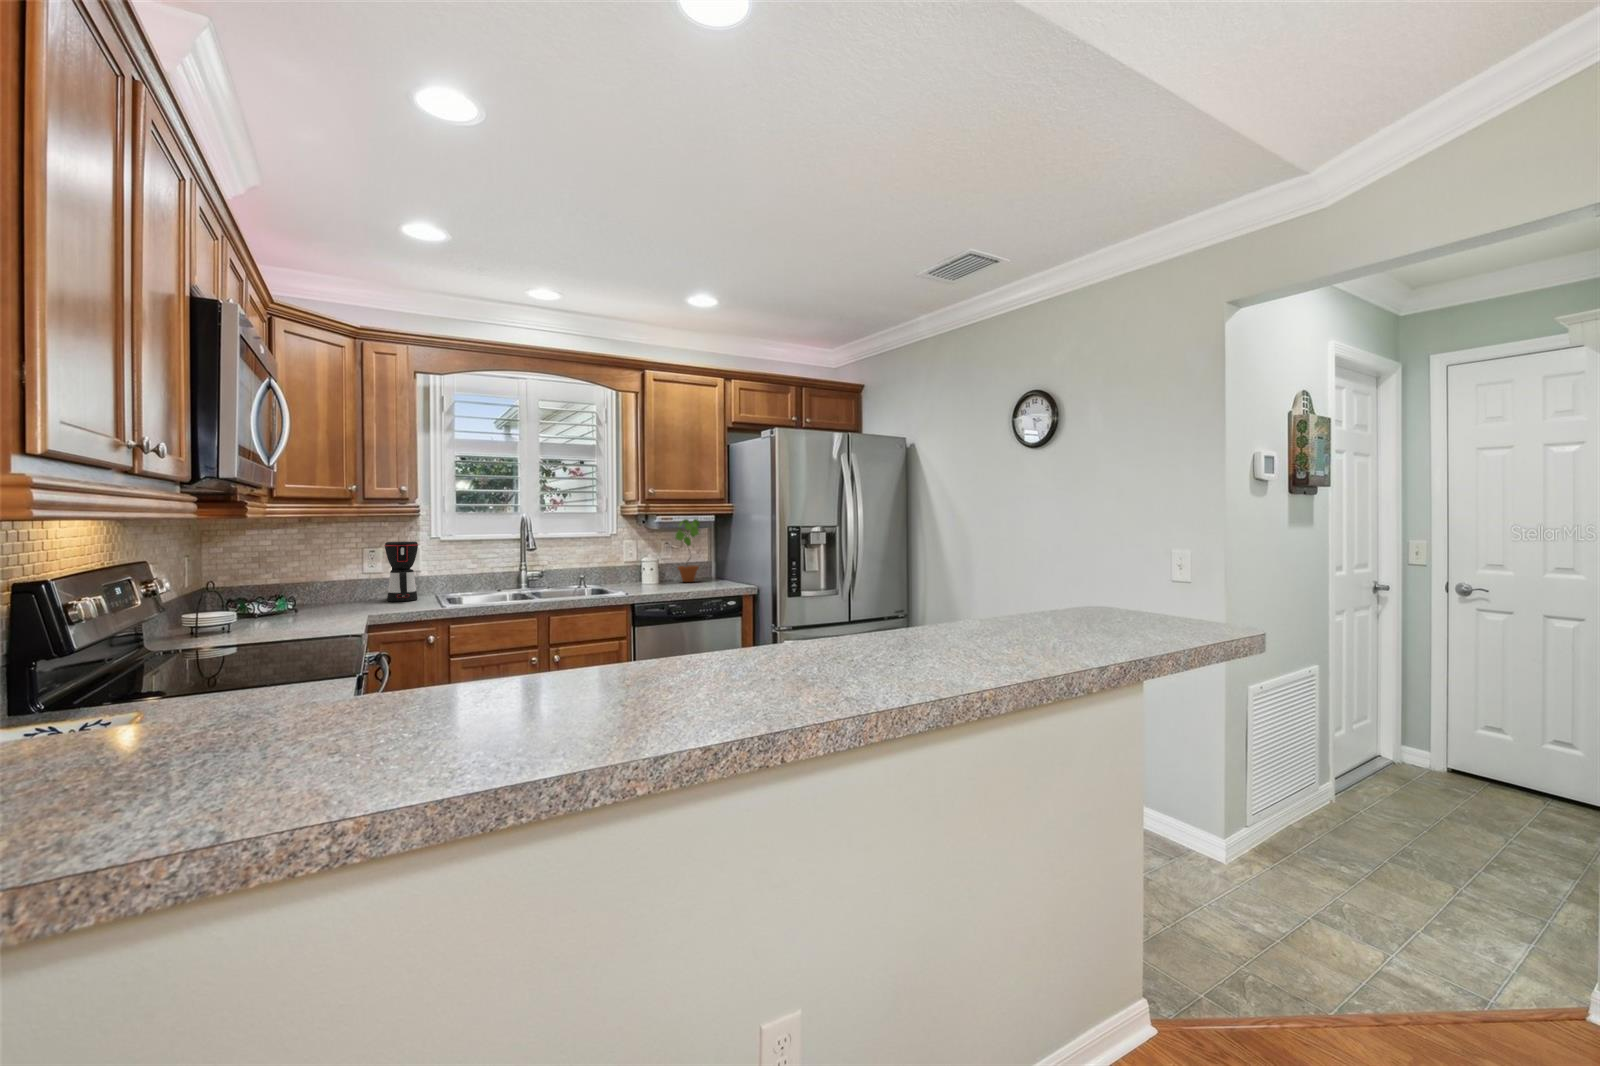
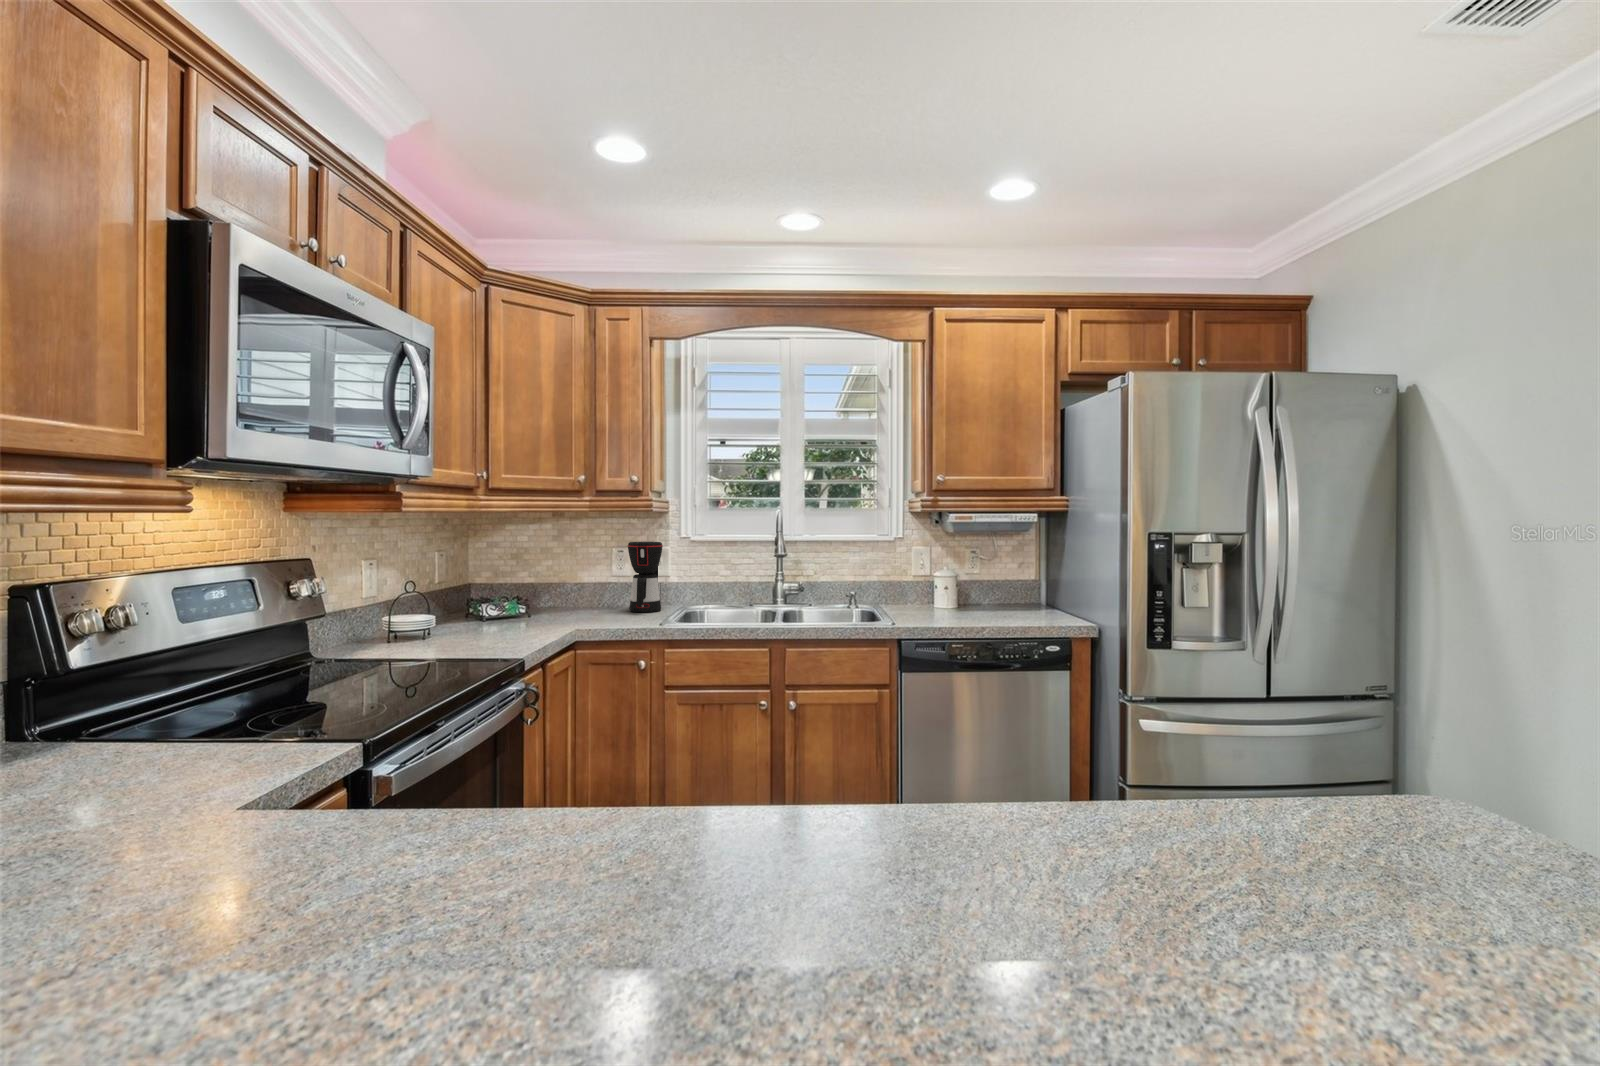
potted plant: present [675,519,700,582] -> none [984,517,1022,607]

